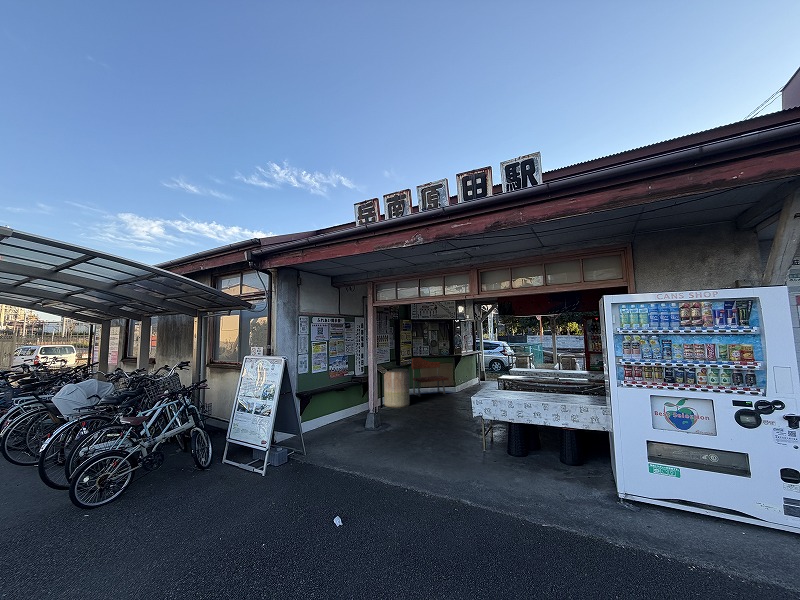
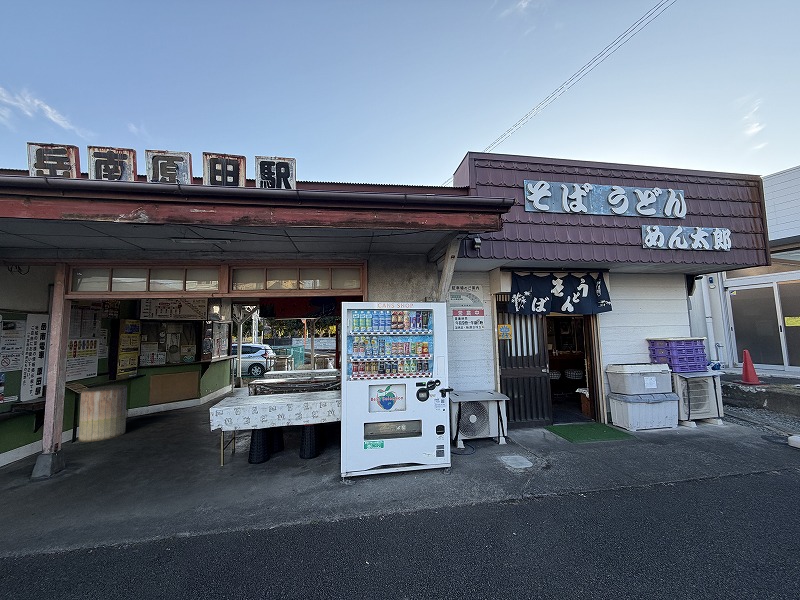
bench: present [412,357,449,397] -> none [133,365,190,420]

